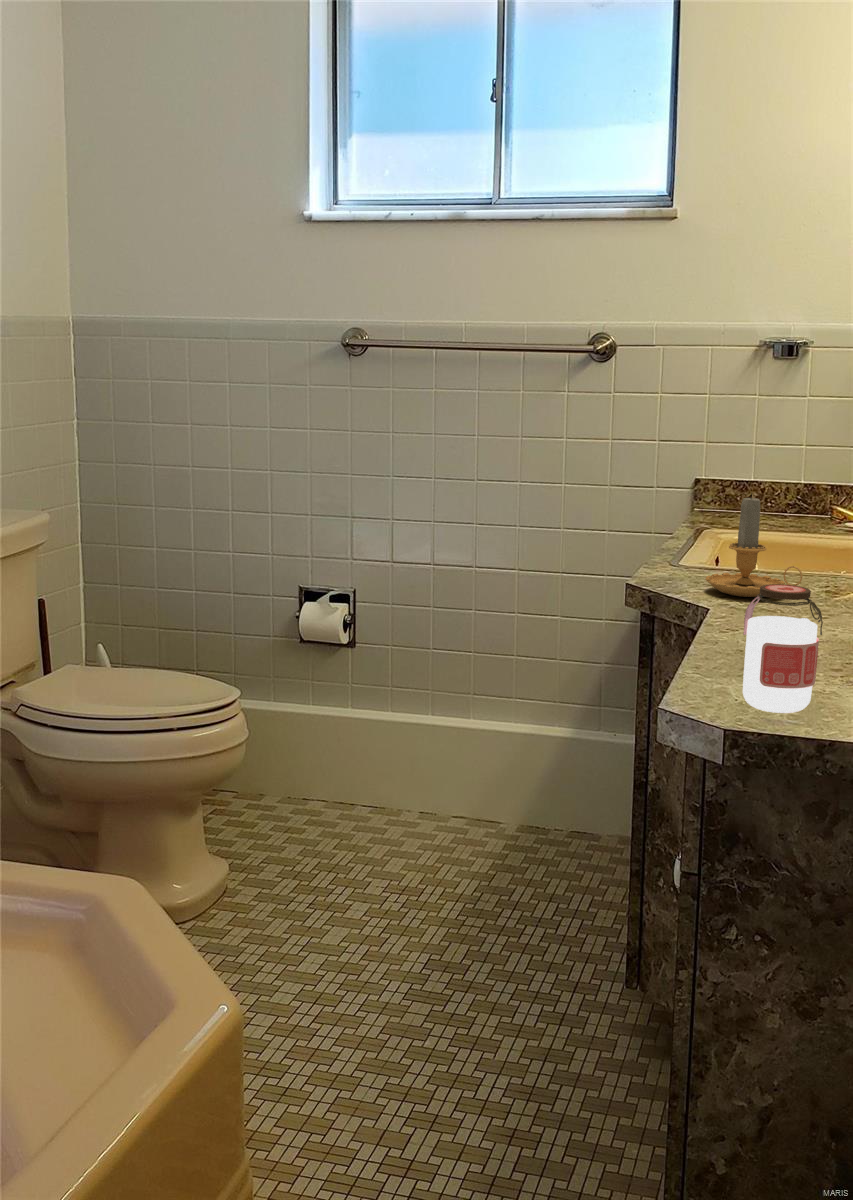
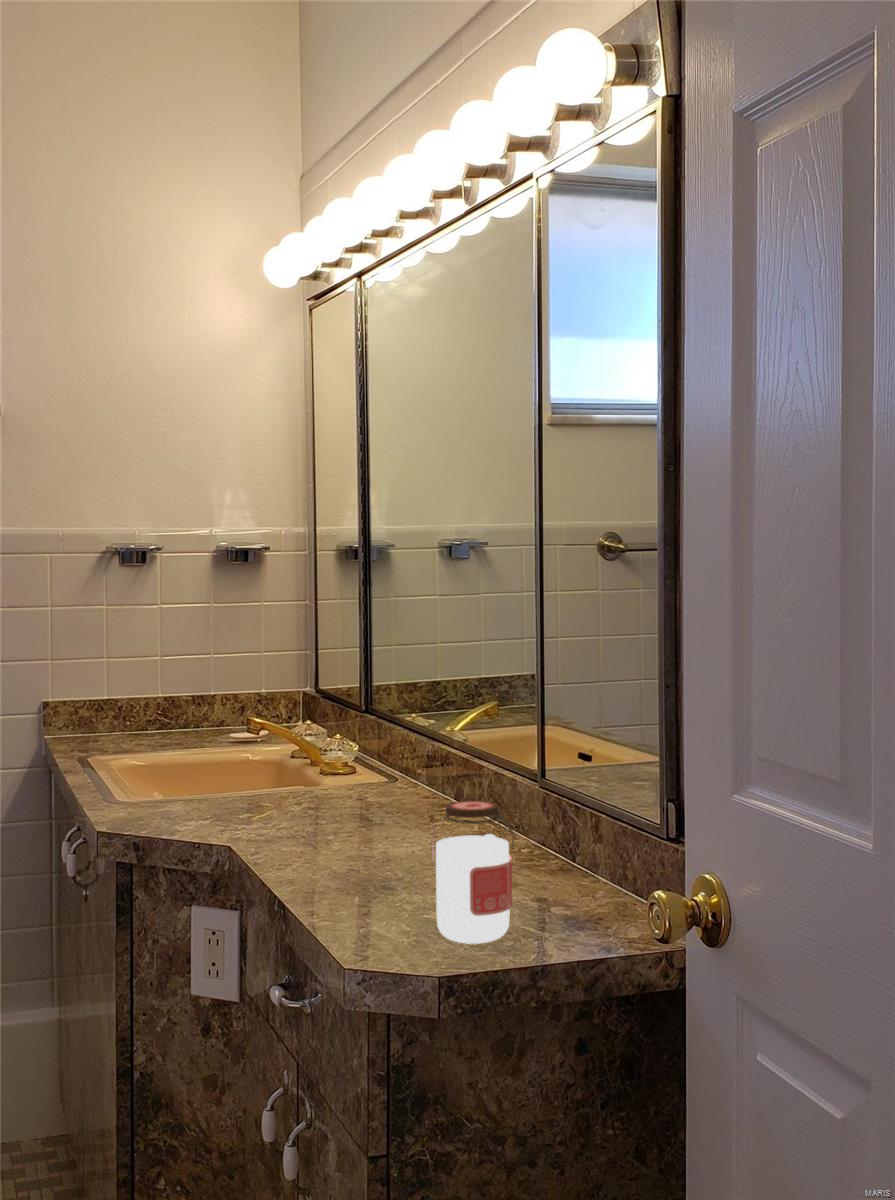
candle: present [705,494,803,597] -> none [198,710,306,826]

